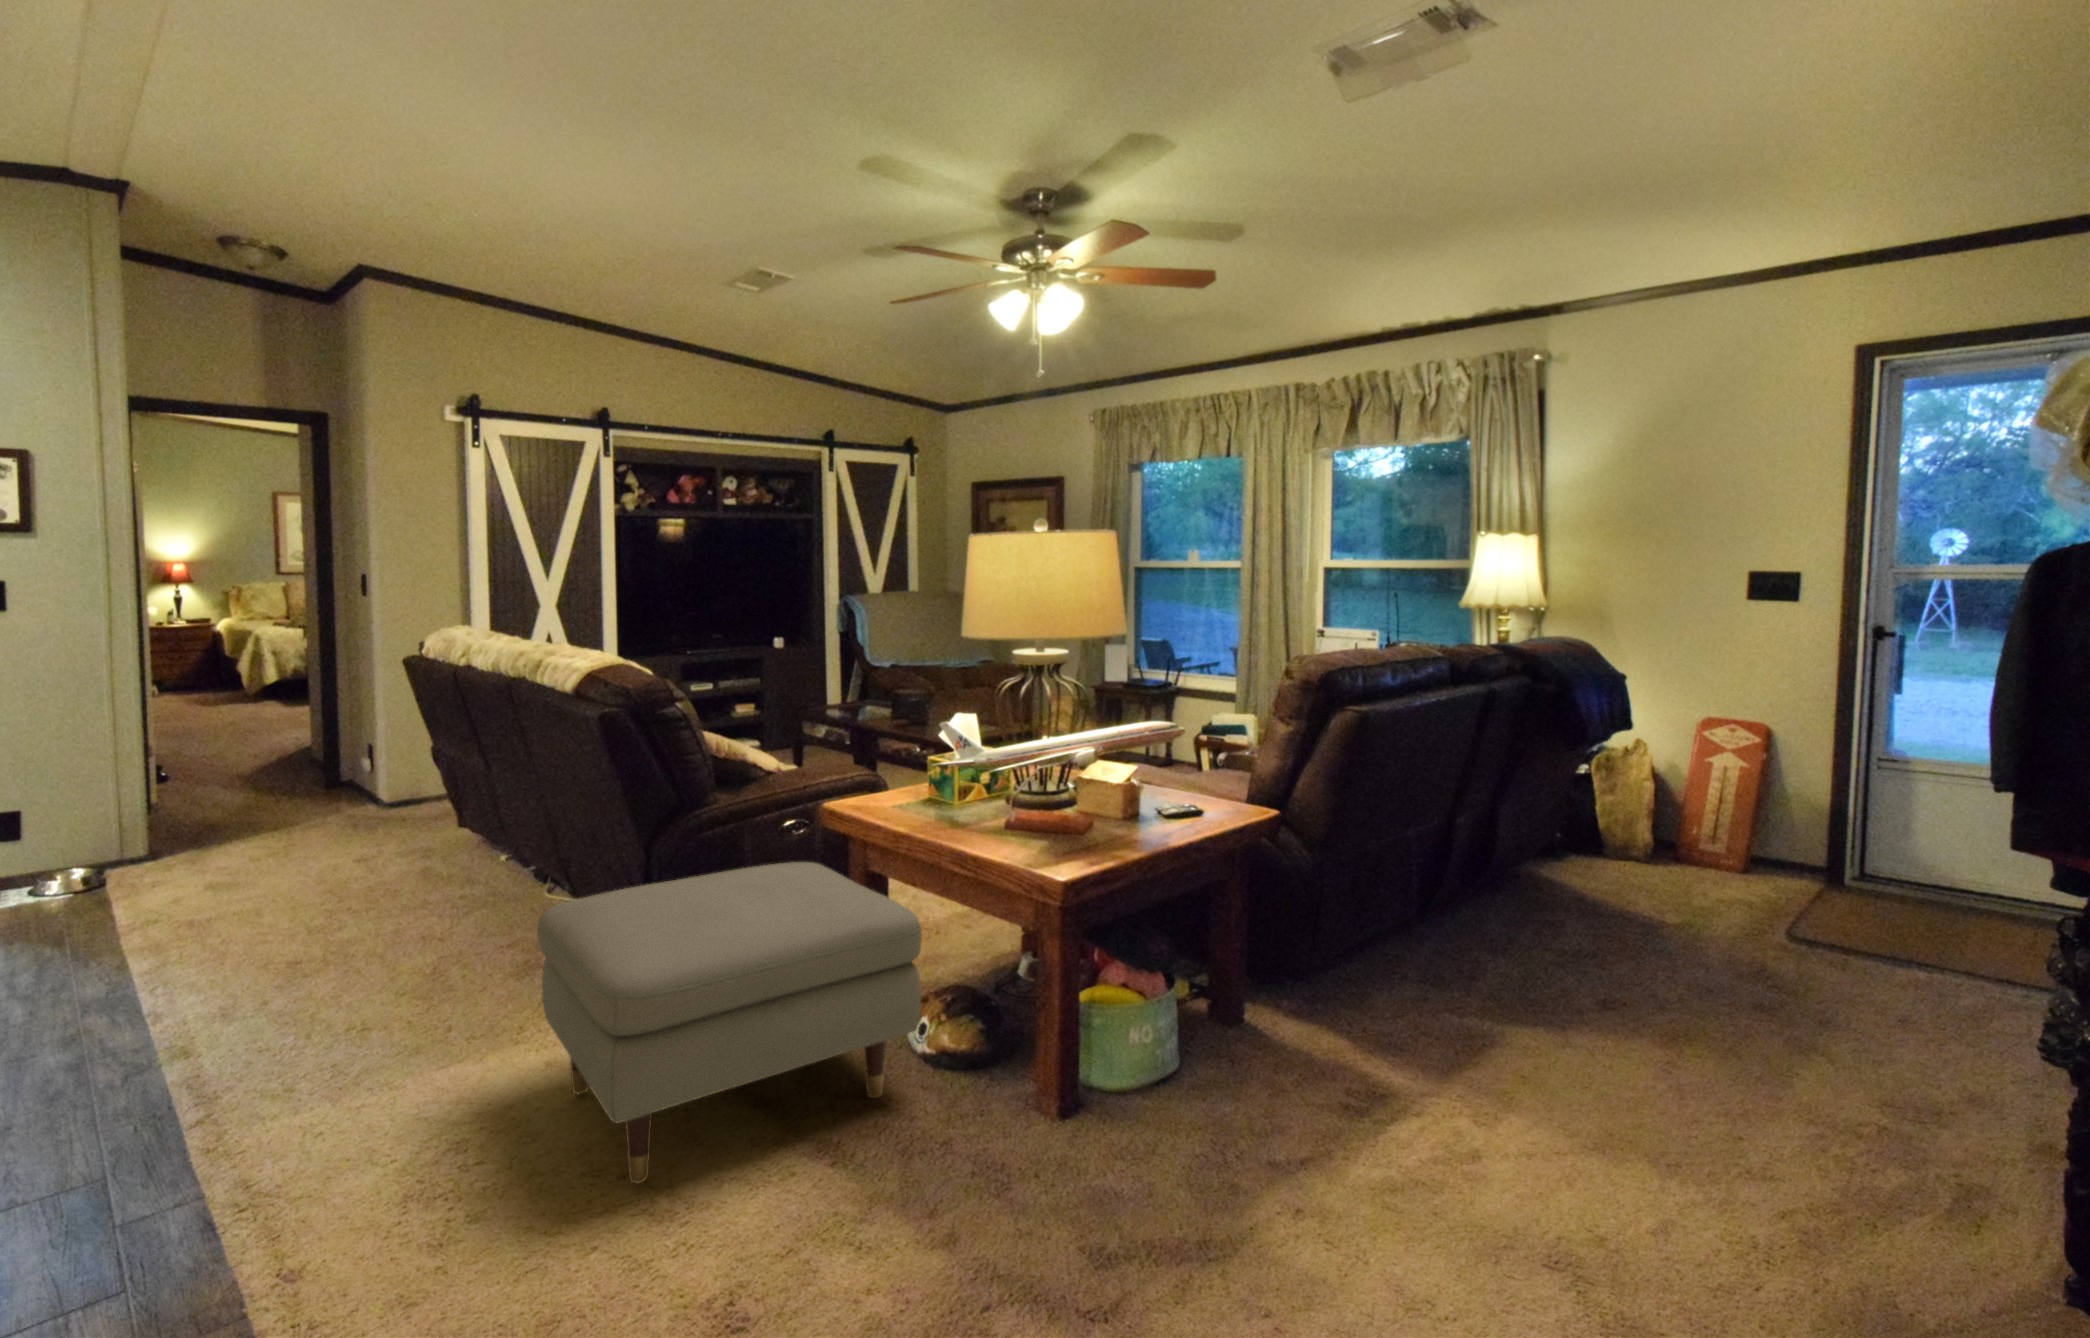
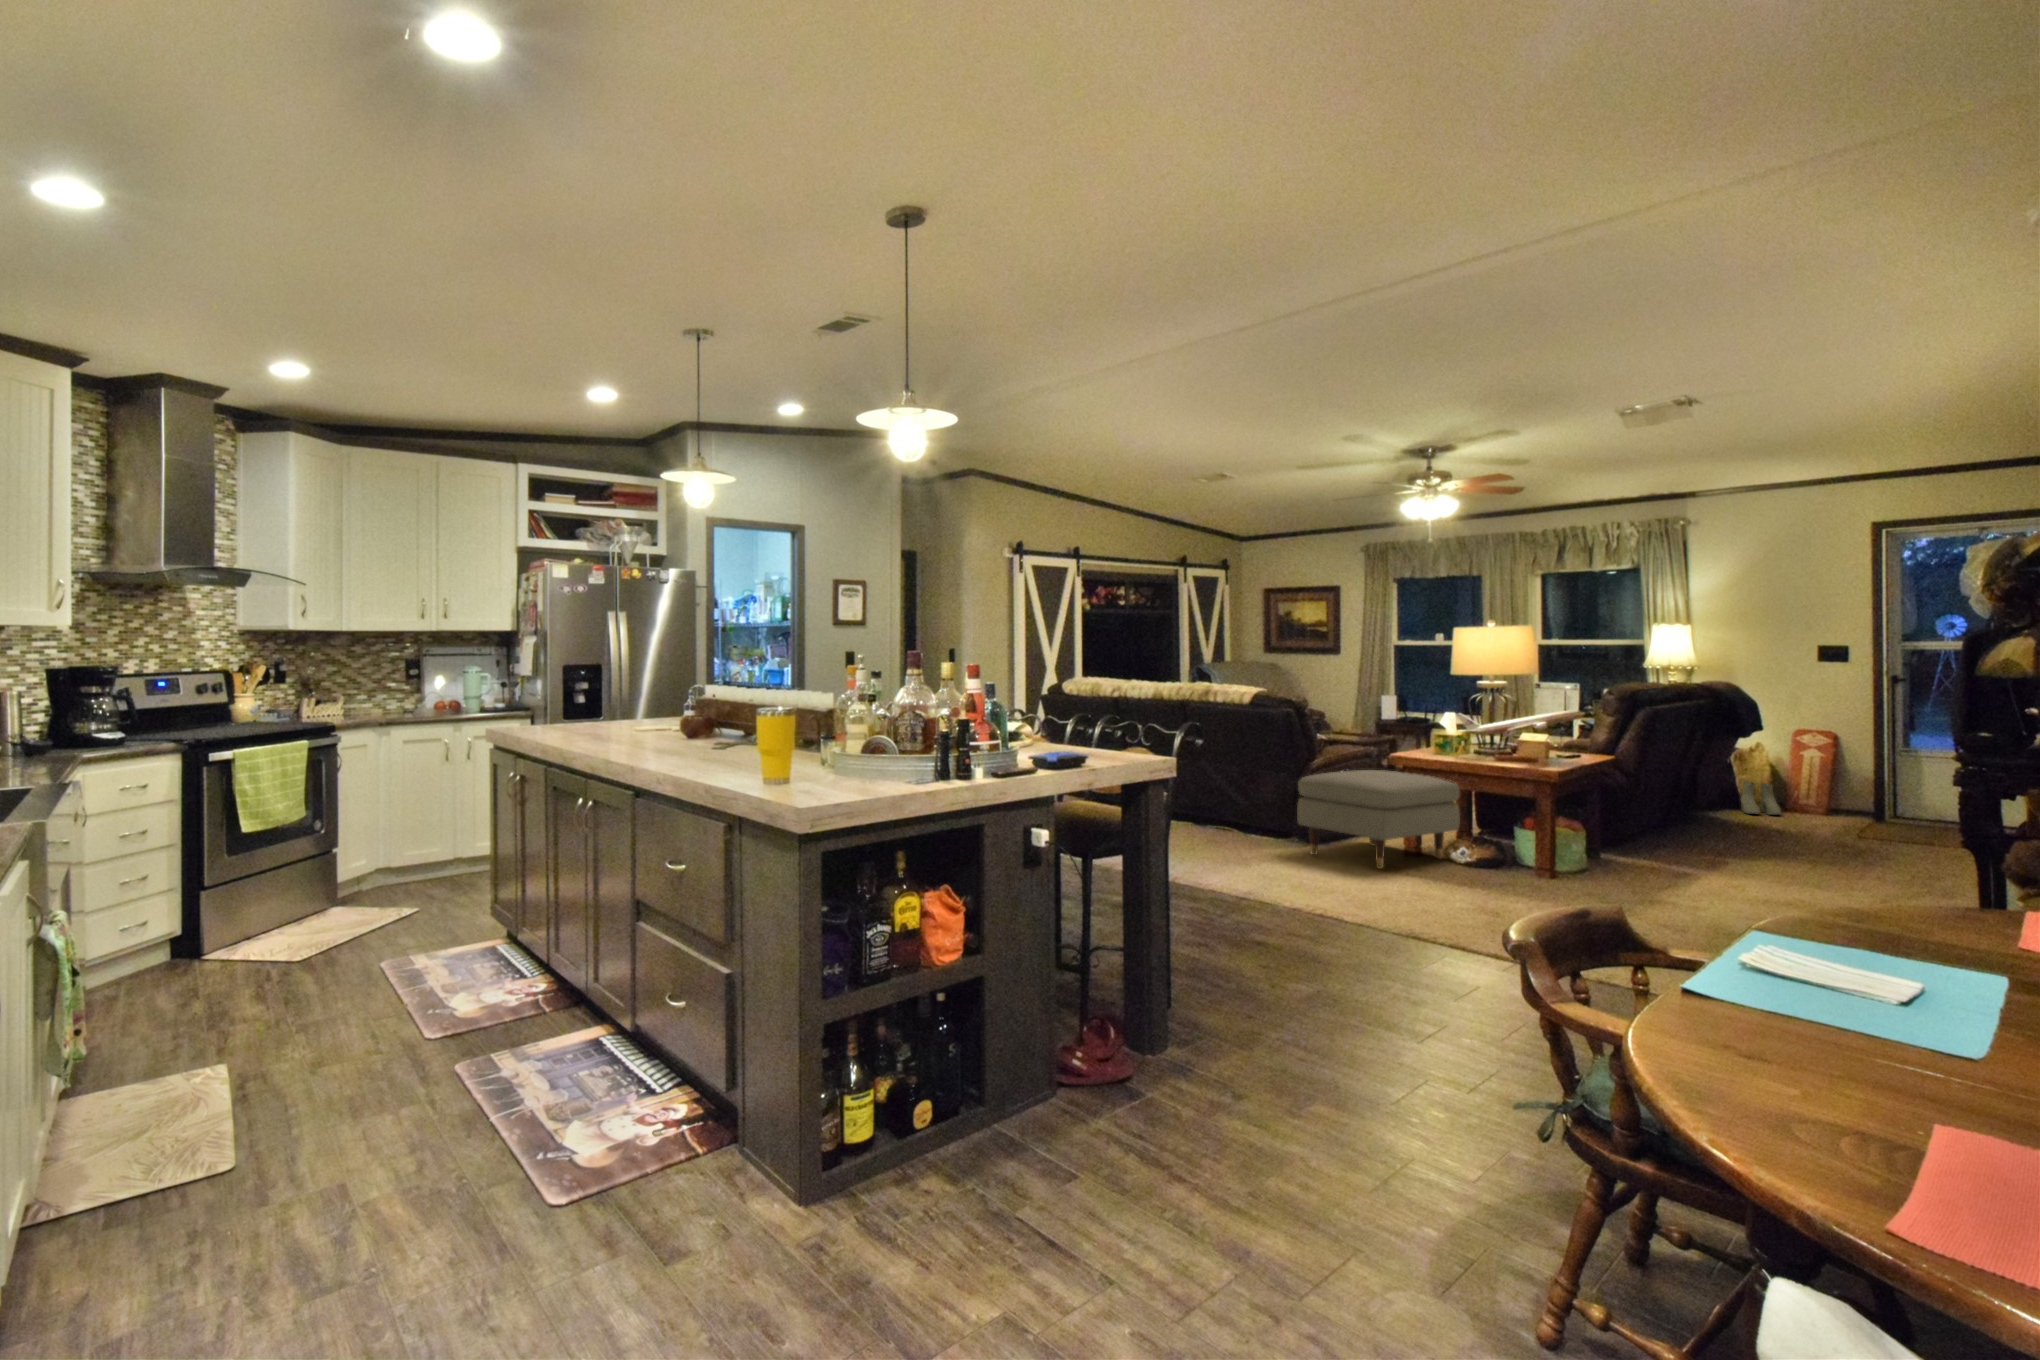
boots: none [1604,812,1668,876] -> present [1741,782,1781,815]

